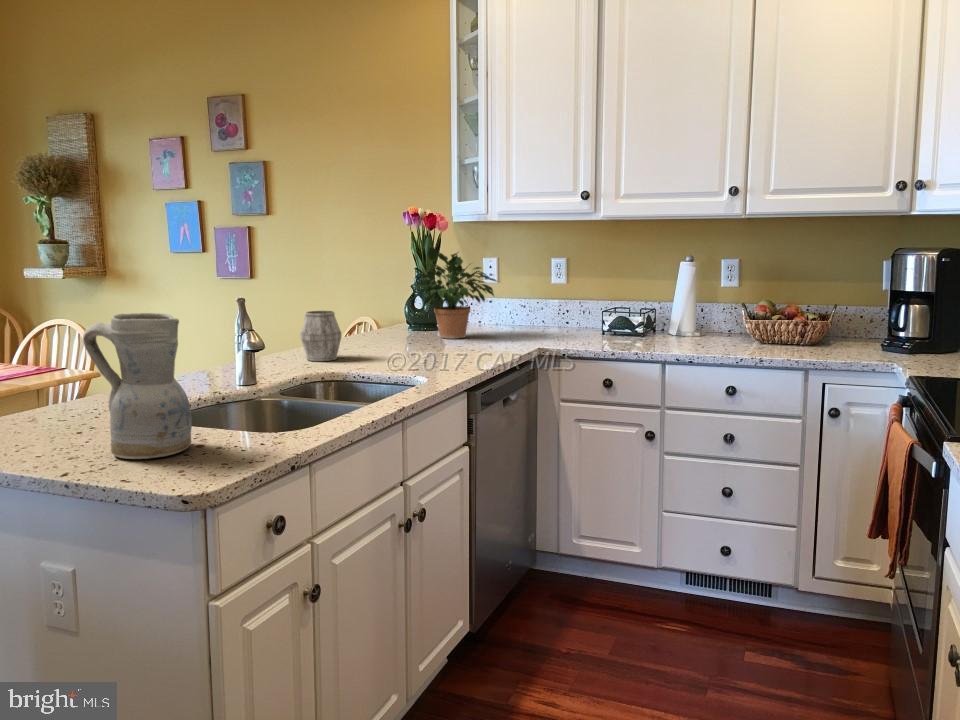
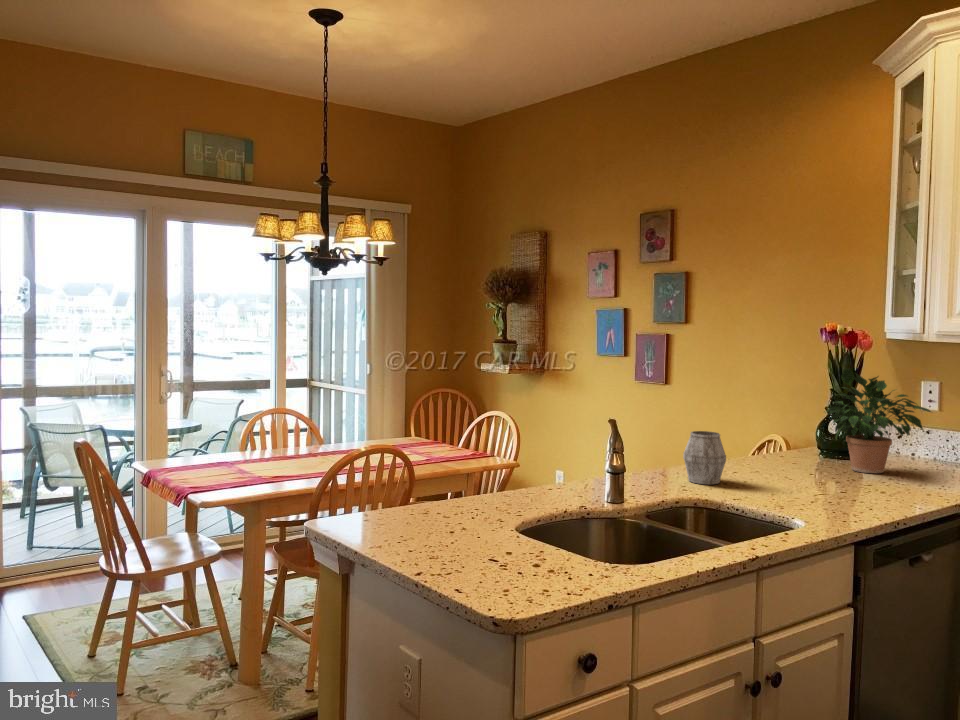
ceramic pitcher: present [83,313,192,459] -> none [449,435,530,571]

